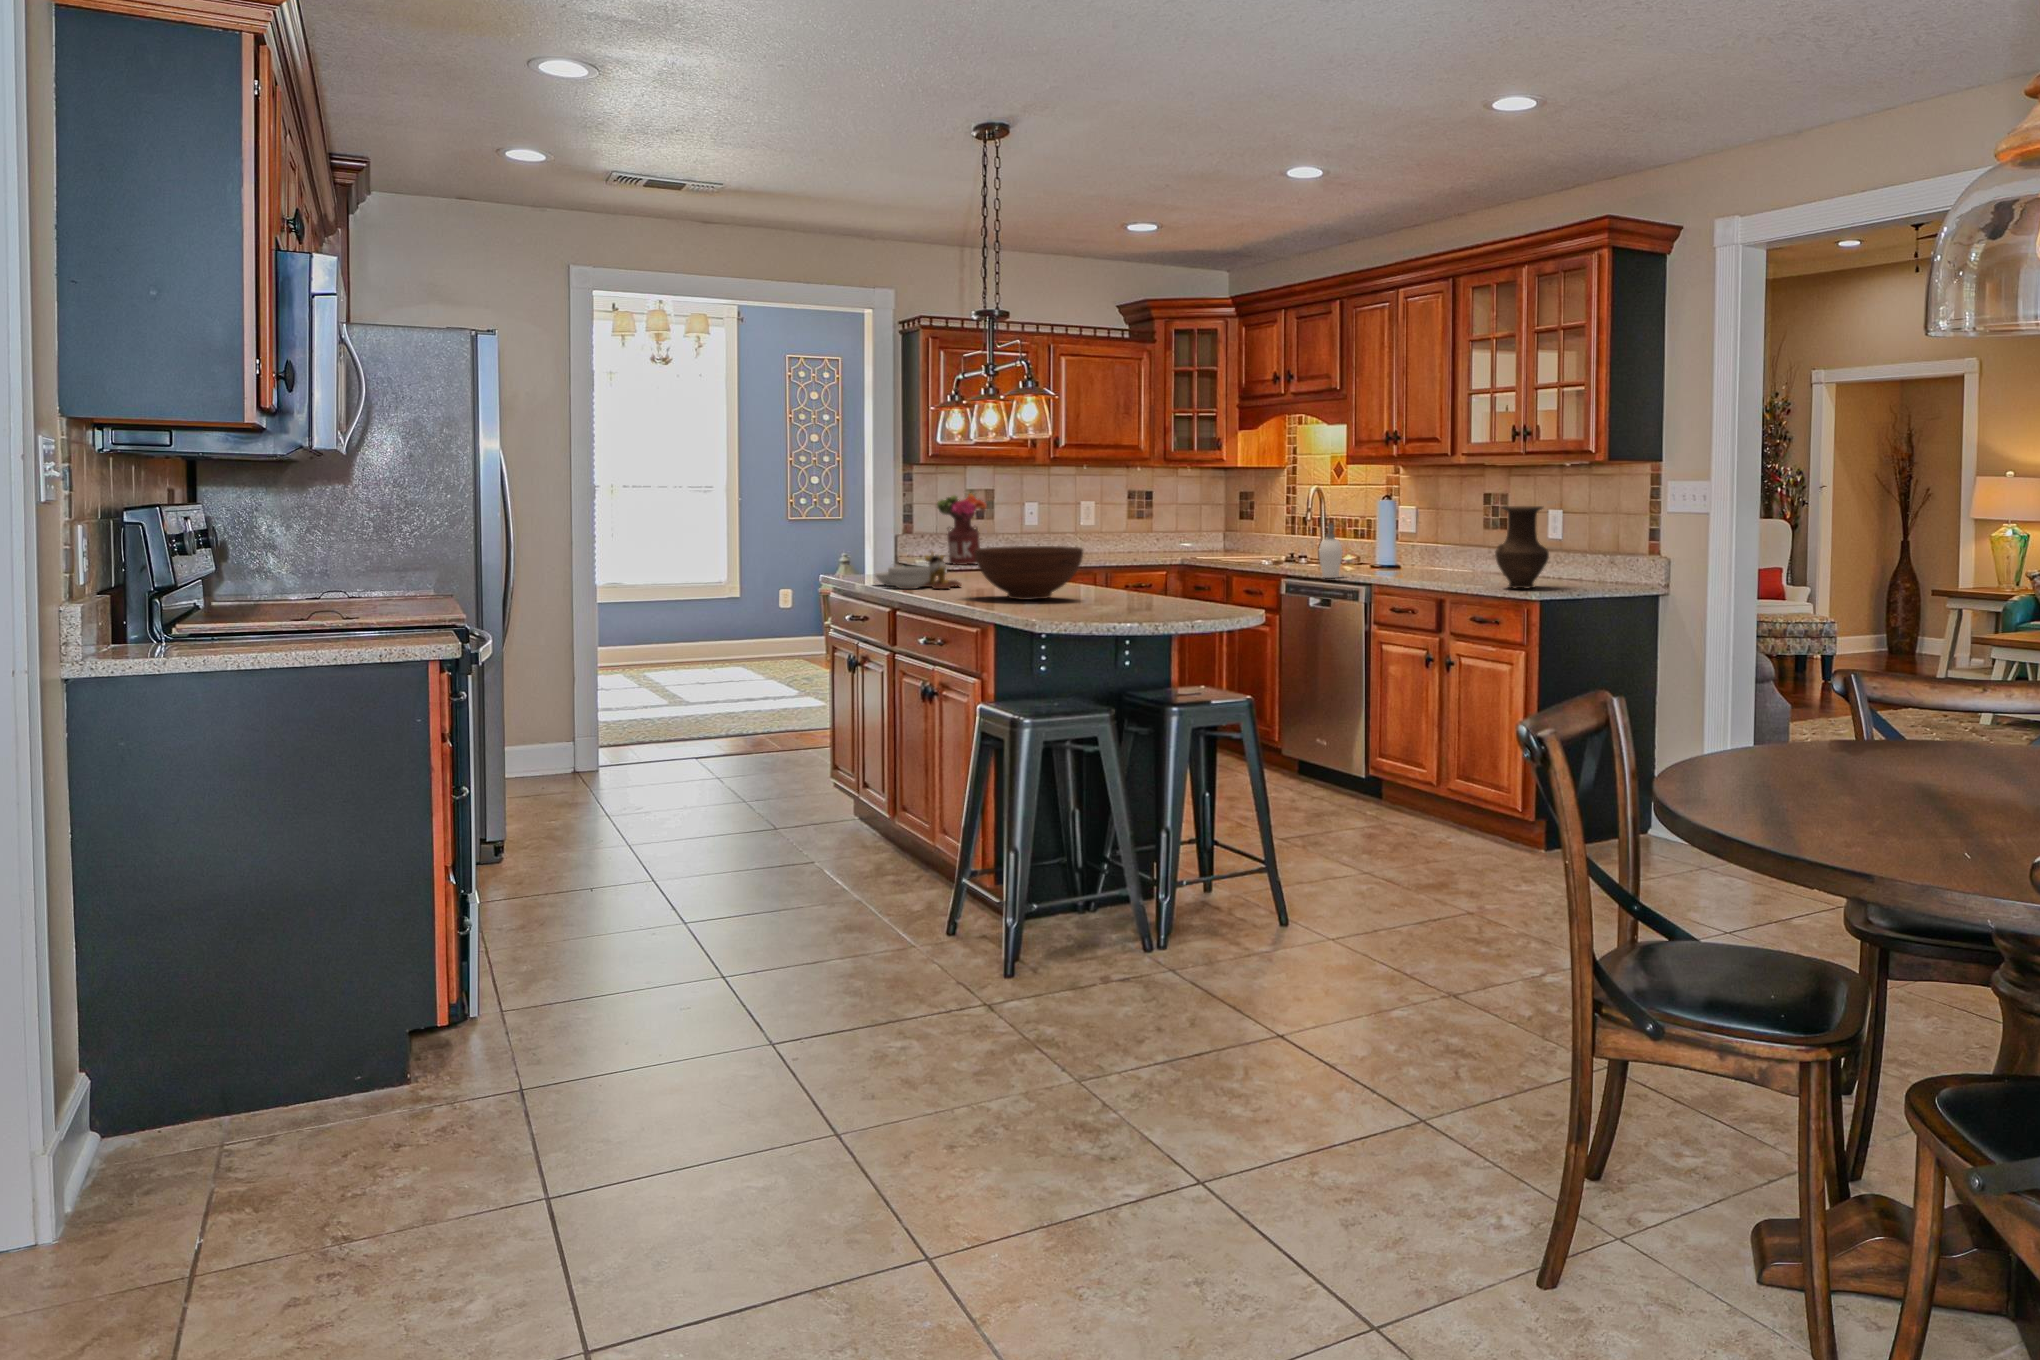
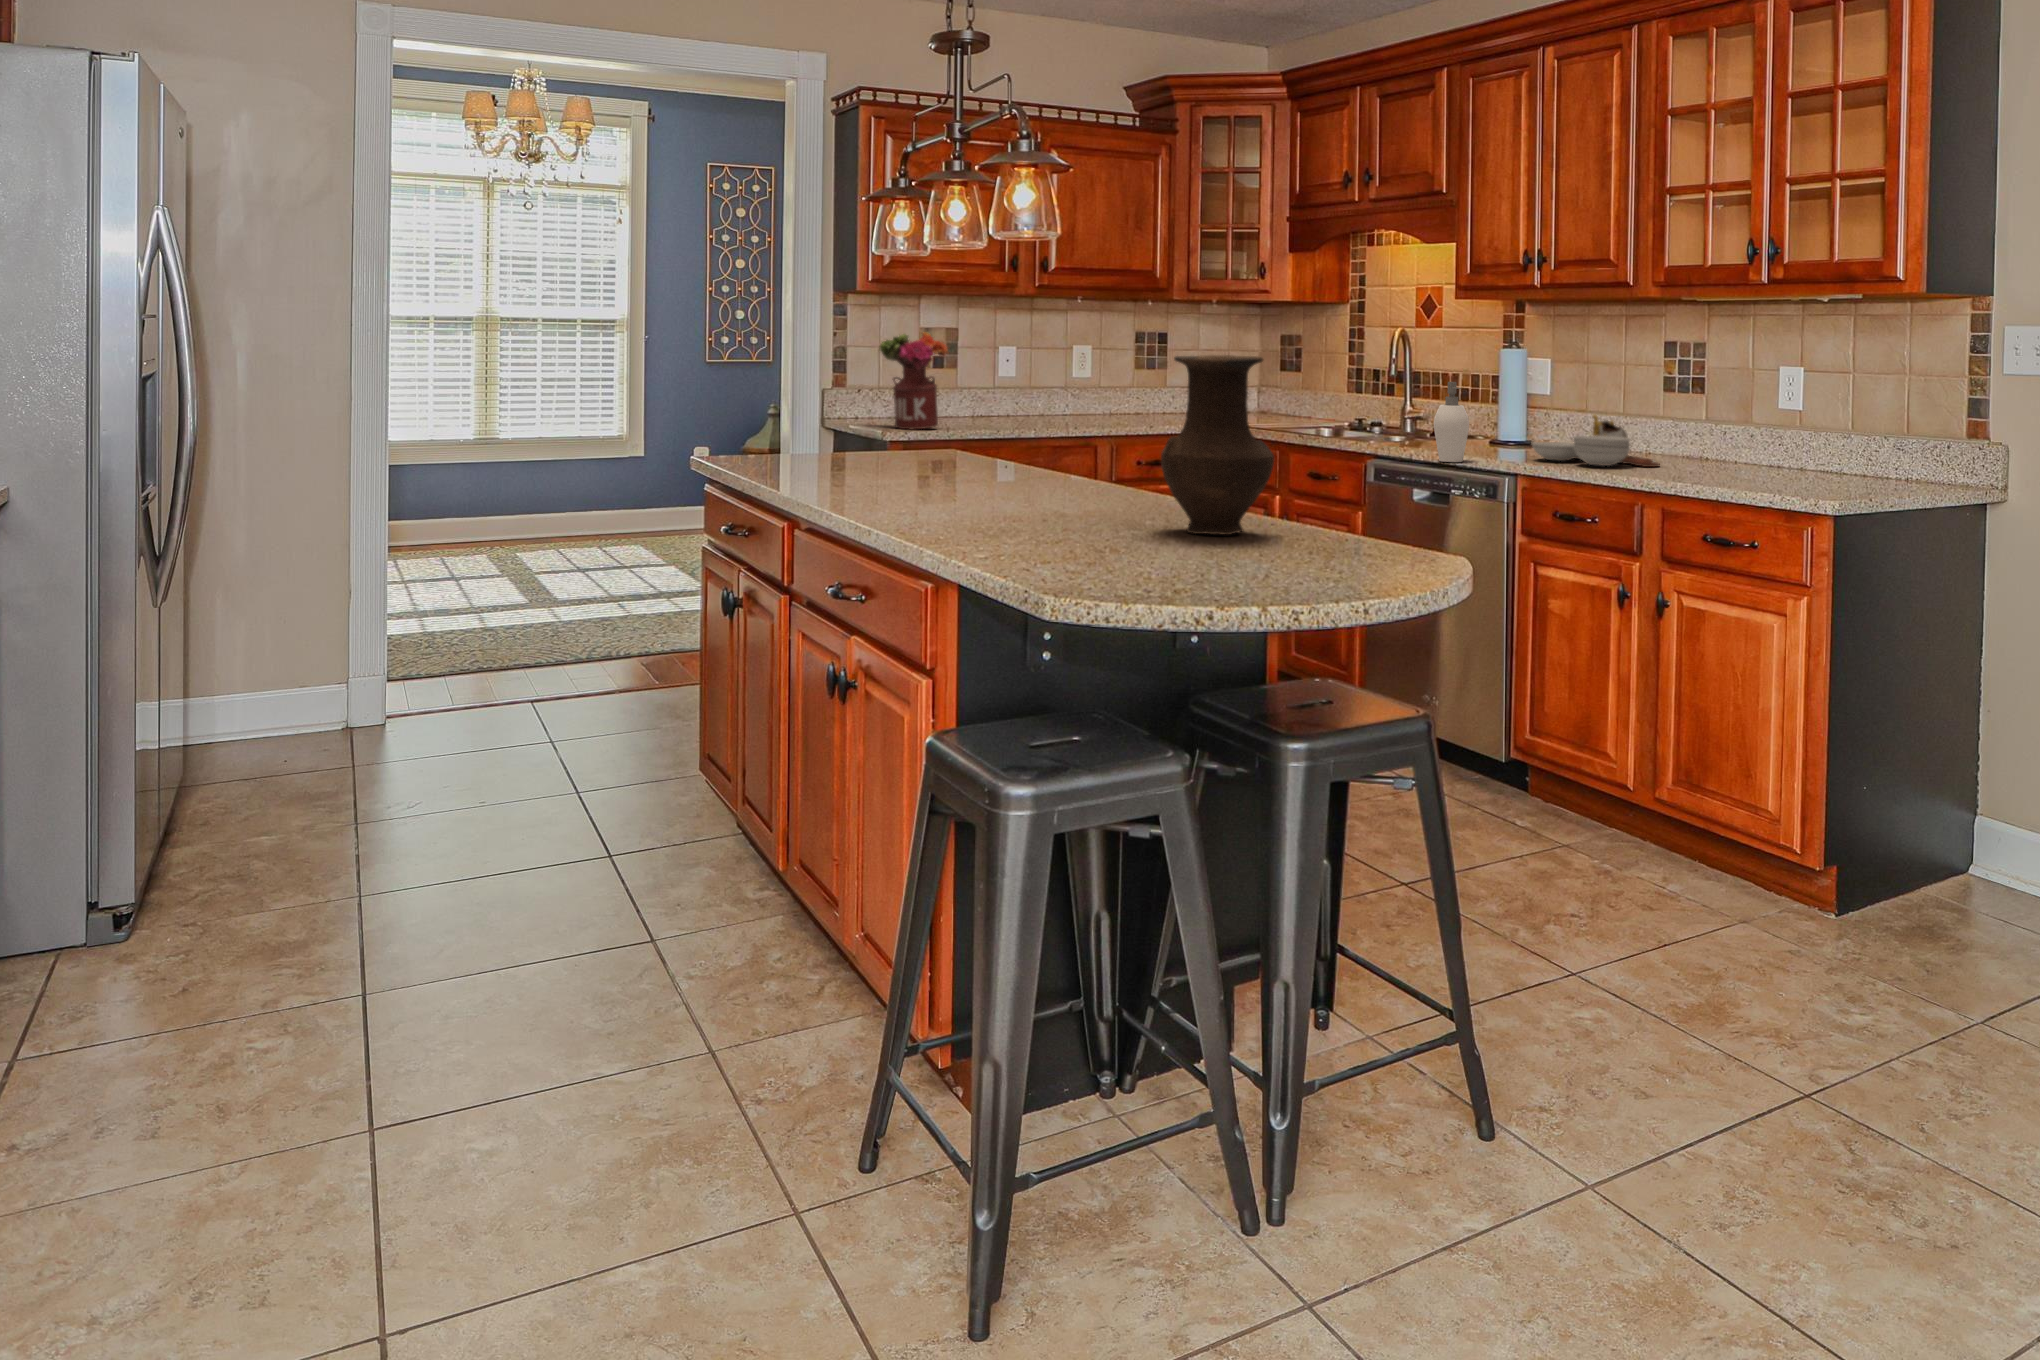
vase: present [1495,506,1549,588] -> present [1161,355,1274,535]
fruit bowl: present [975,546,1083,600] -> none [926,413,1105,503]
cutting board: present [876,552,961,589] -> present [1532,415,1660,467]

